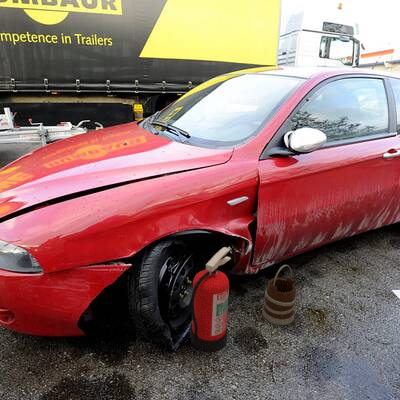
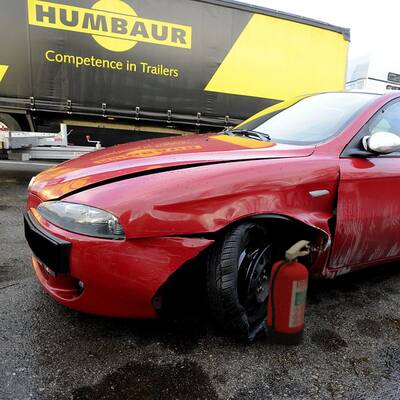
wooden bucket: present [262,265,296,325] -> none [339,266,376,331]

